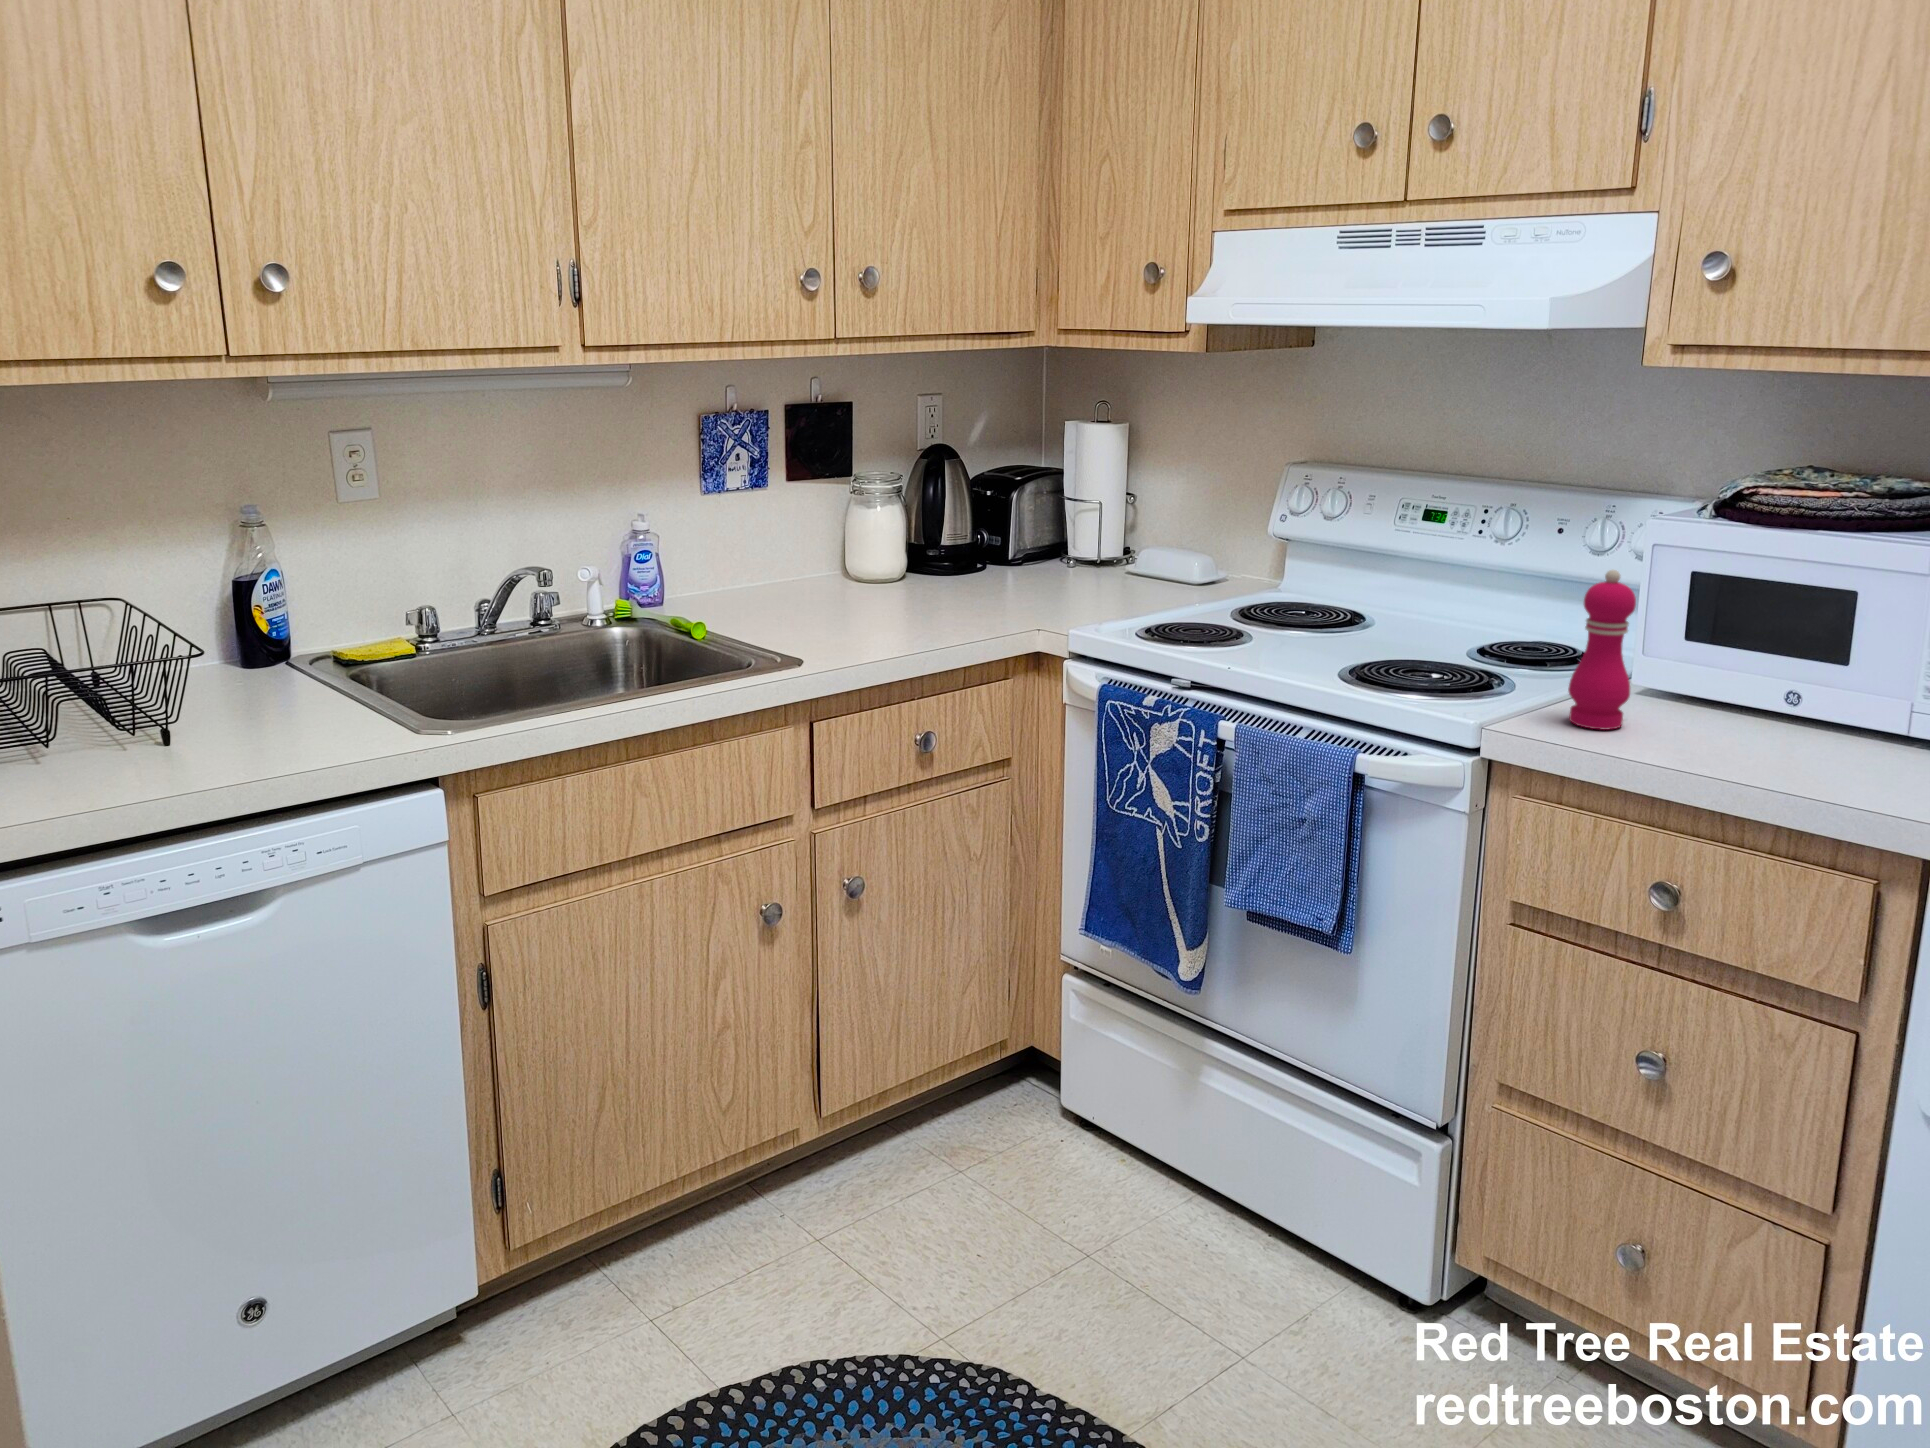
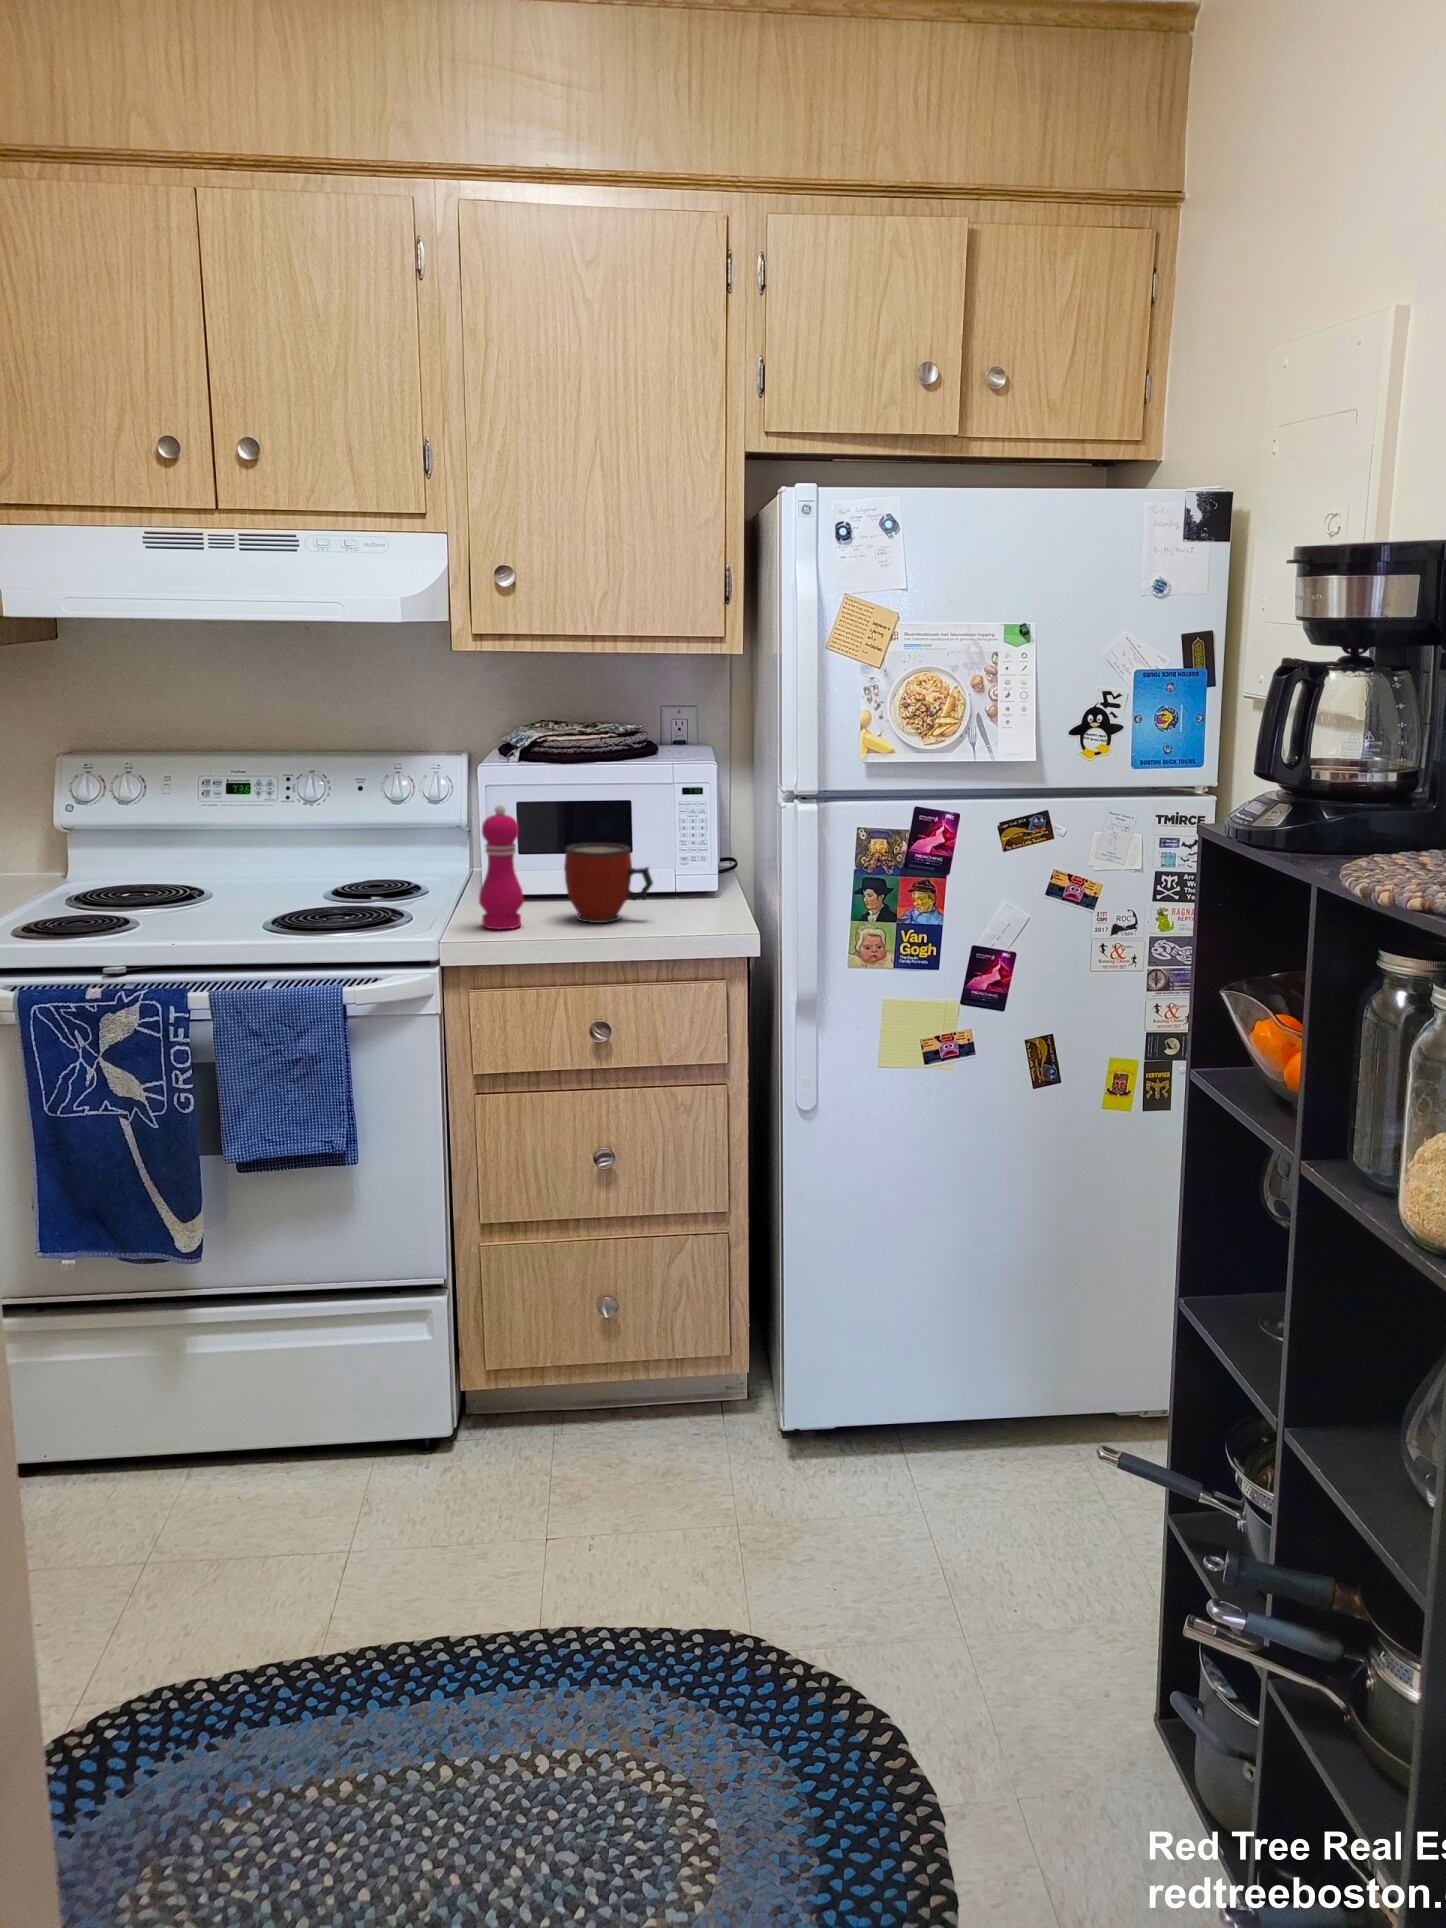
mug: none [1700,637,1826,751] -> present [564,843,653,923]

